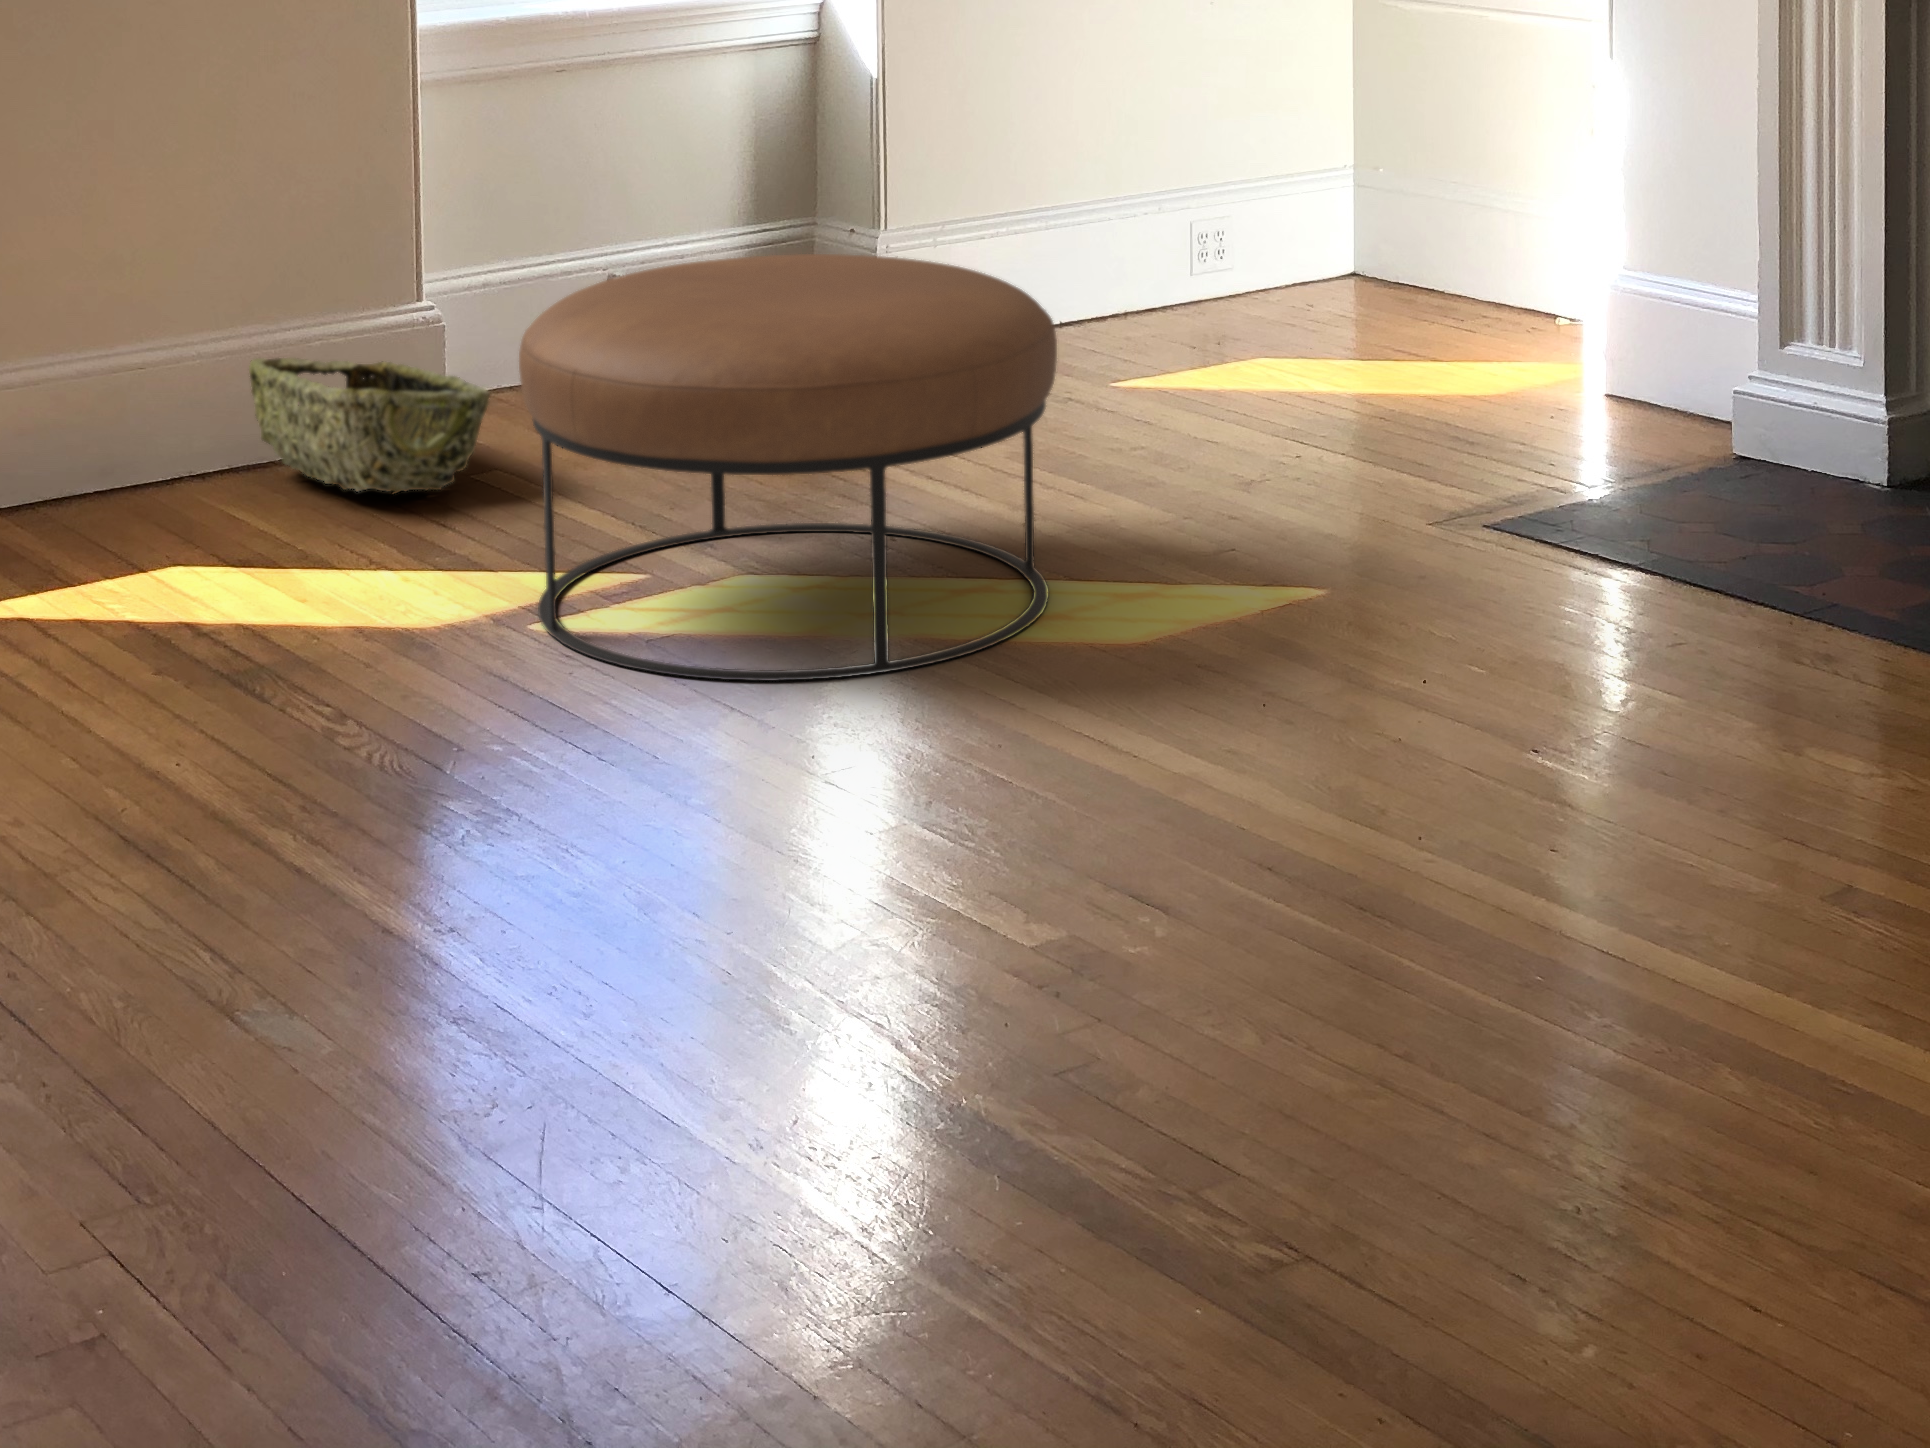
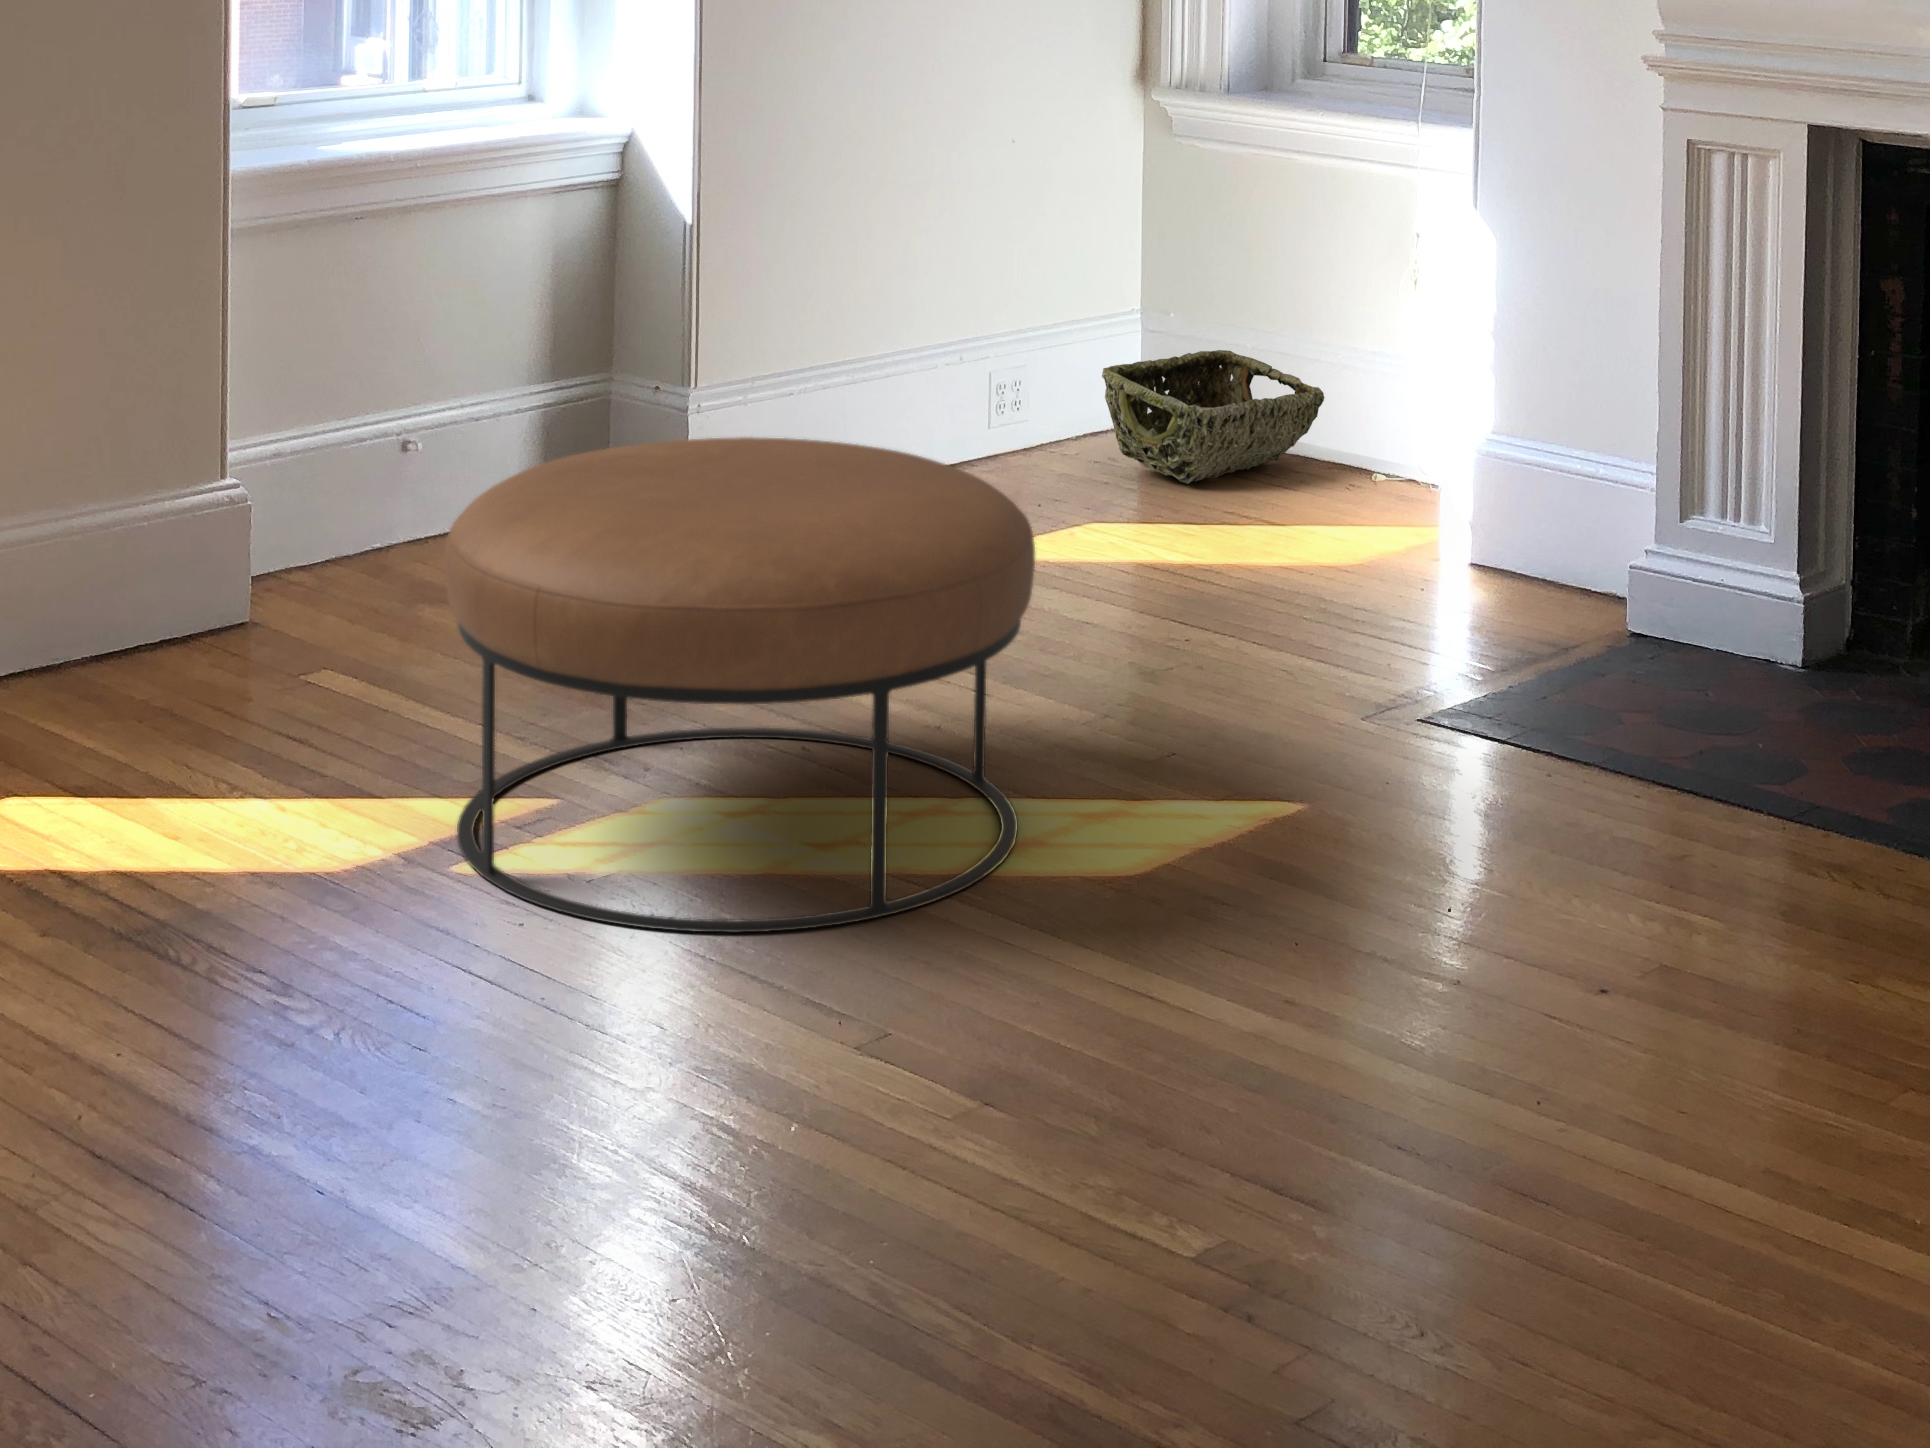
woven basket: present [249,358,489,494] -> present [1102,350,1325,484]

